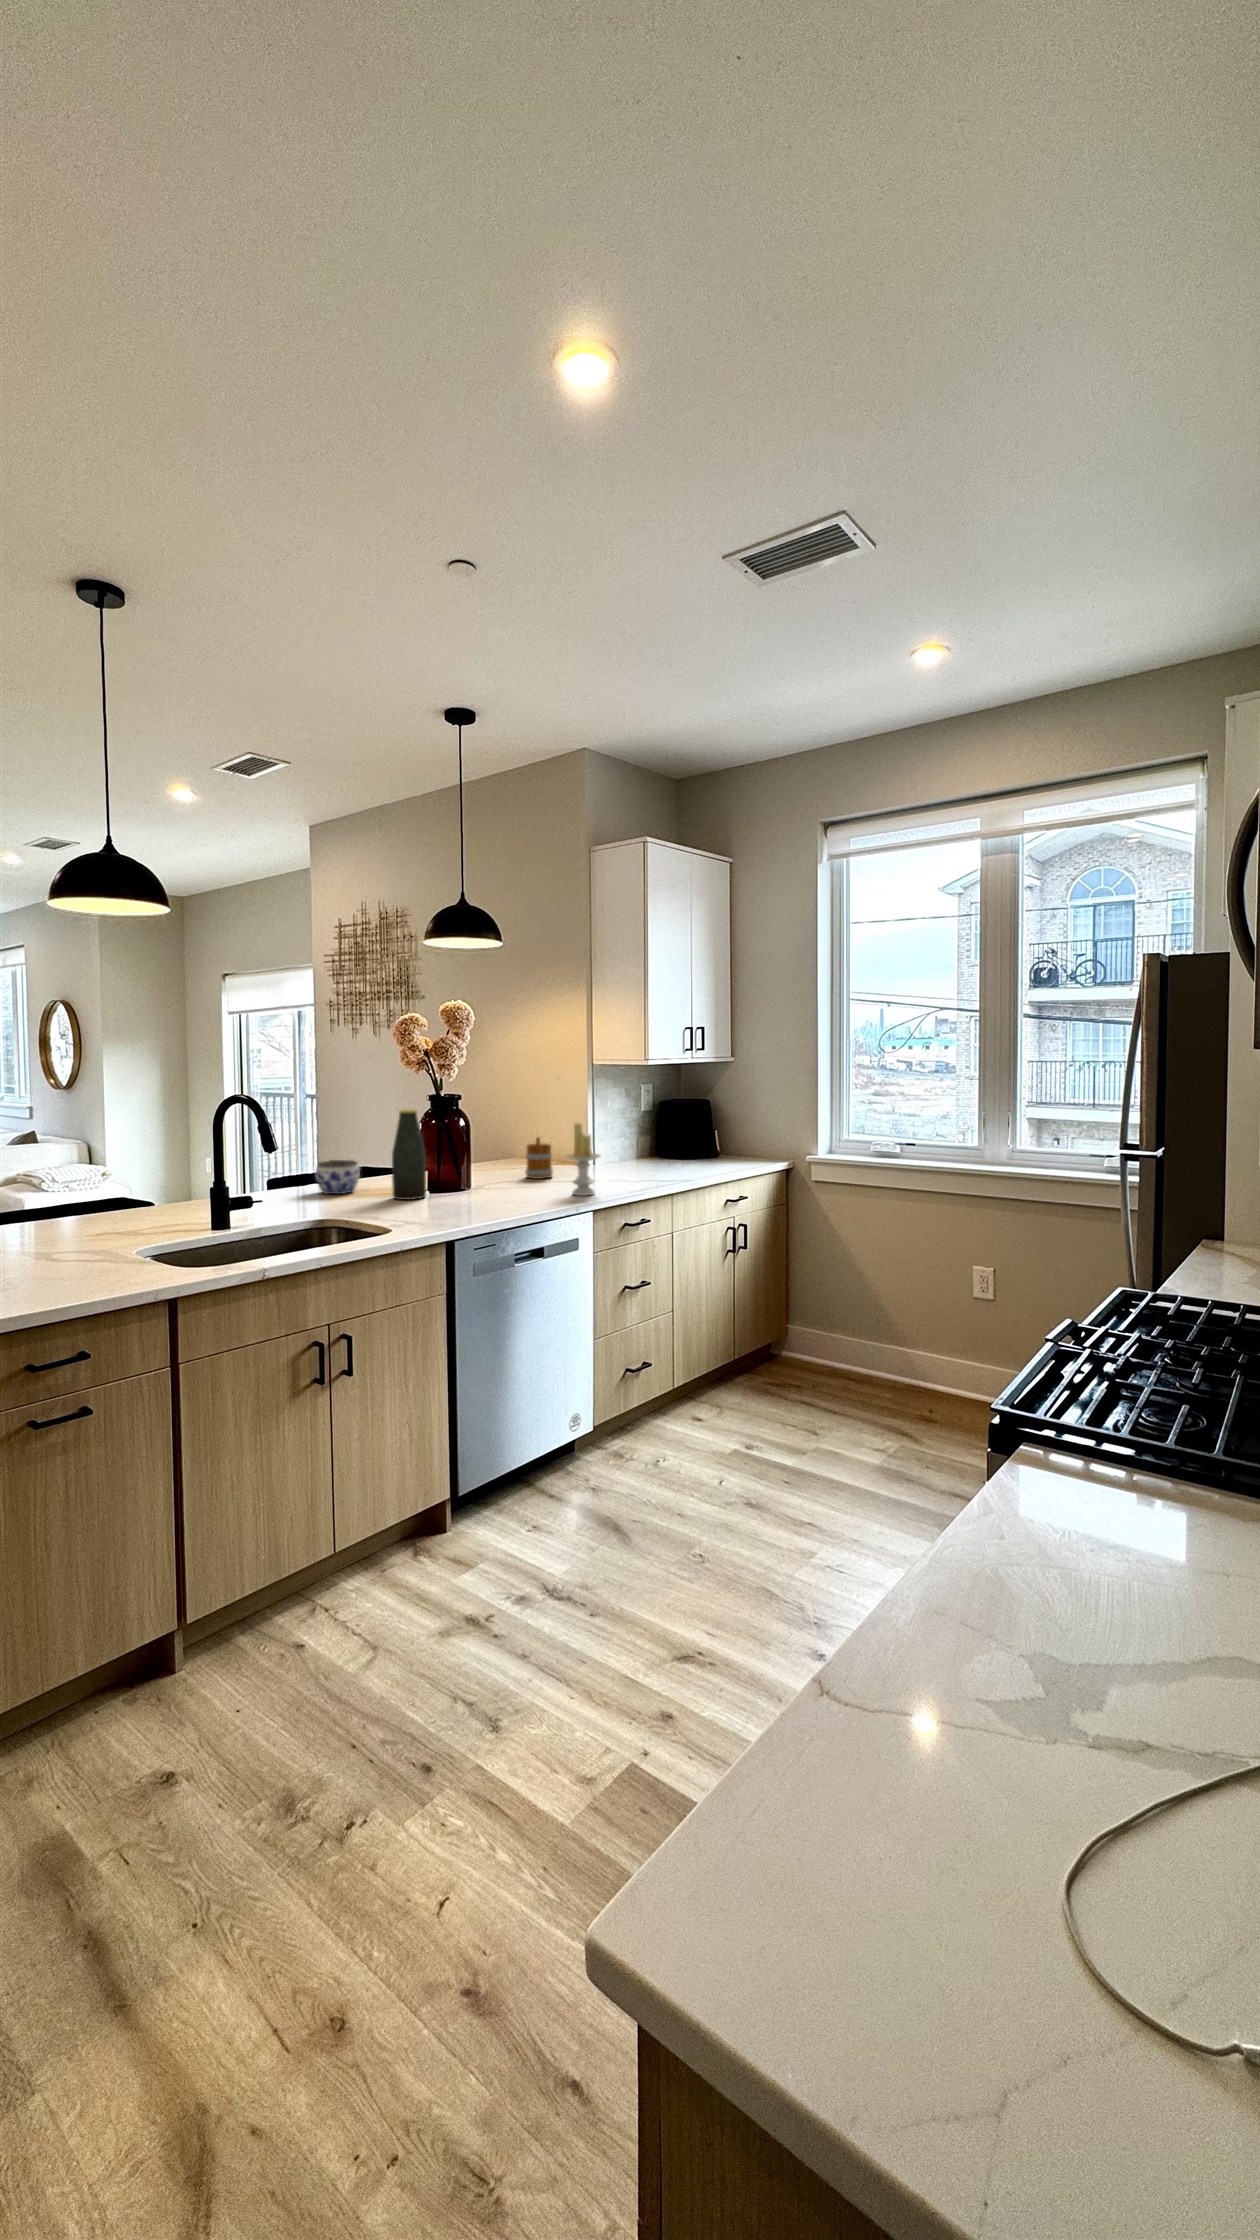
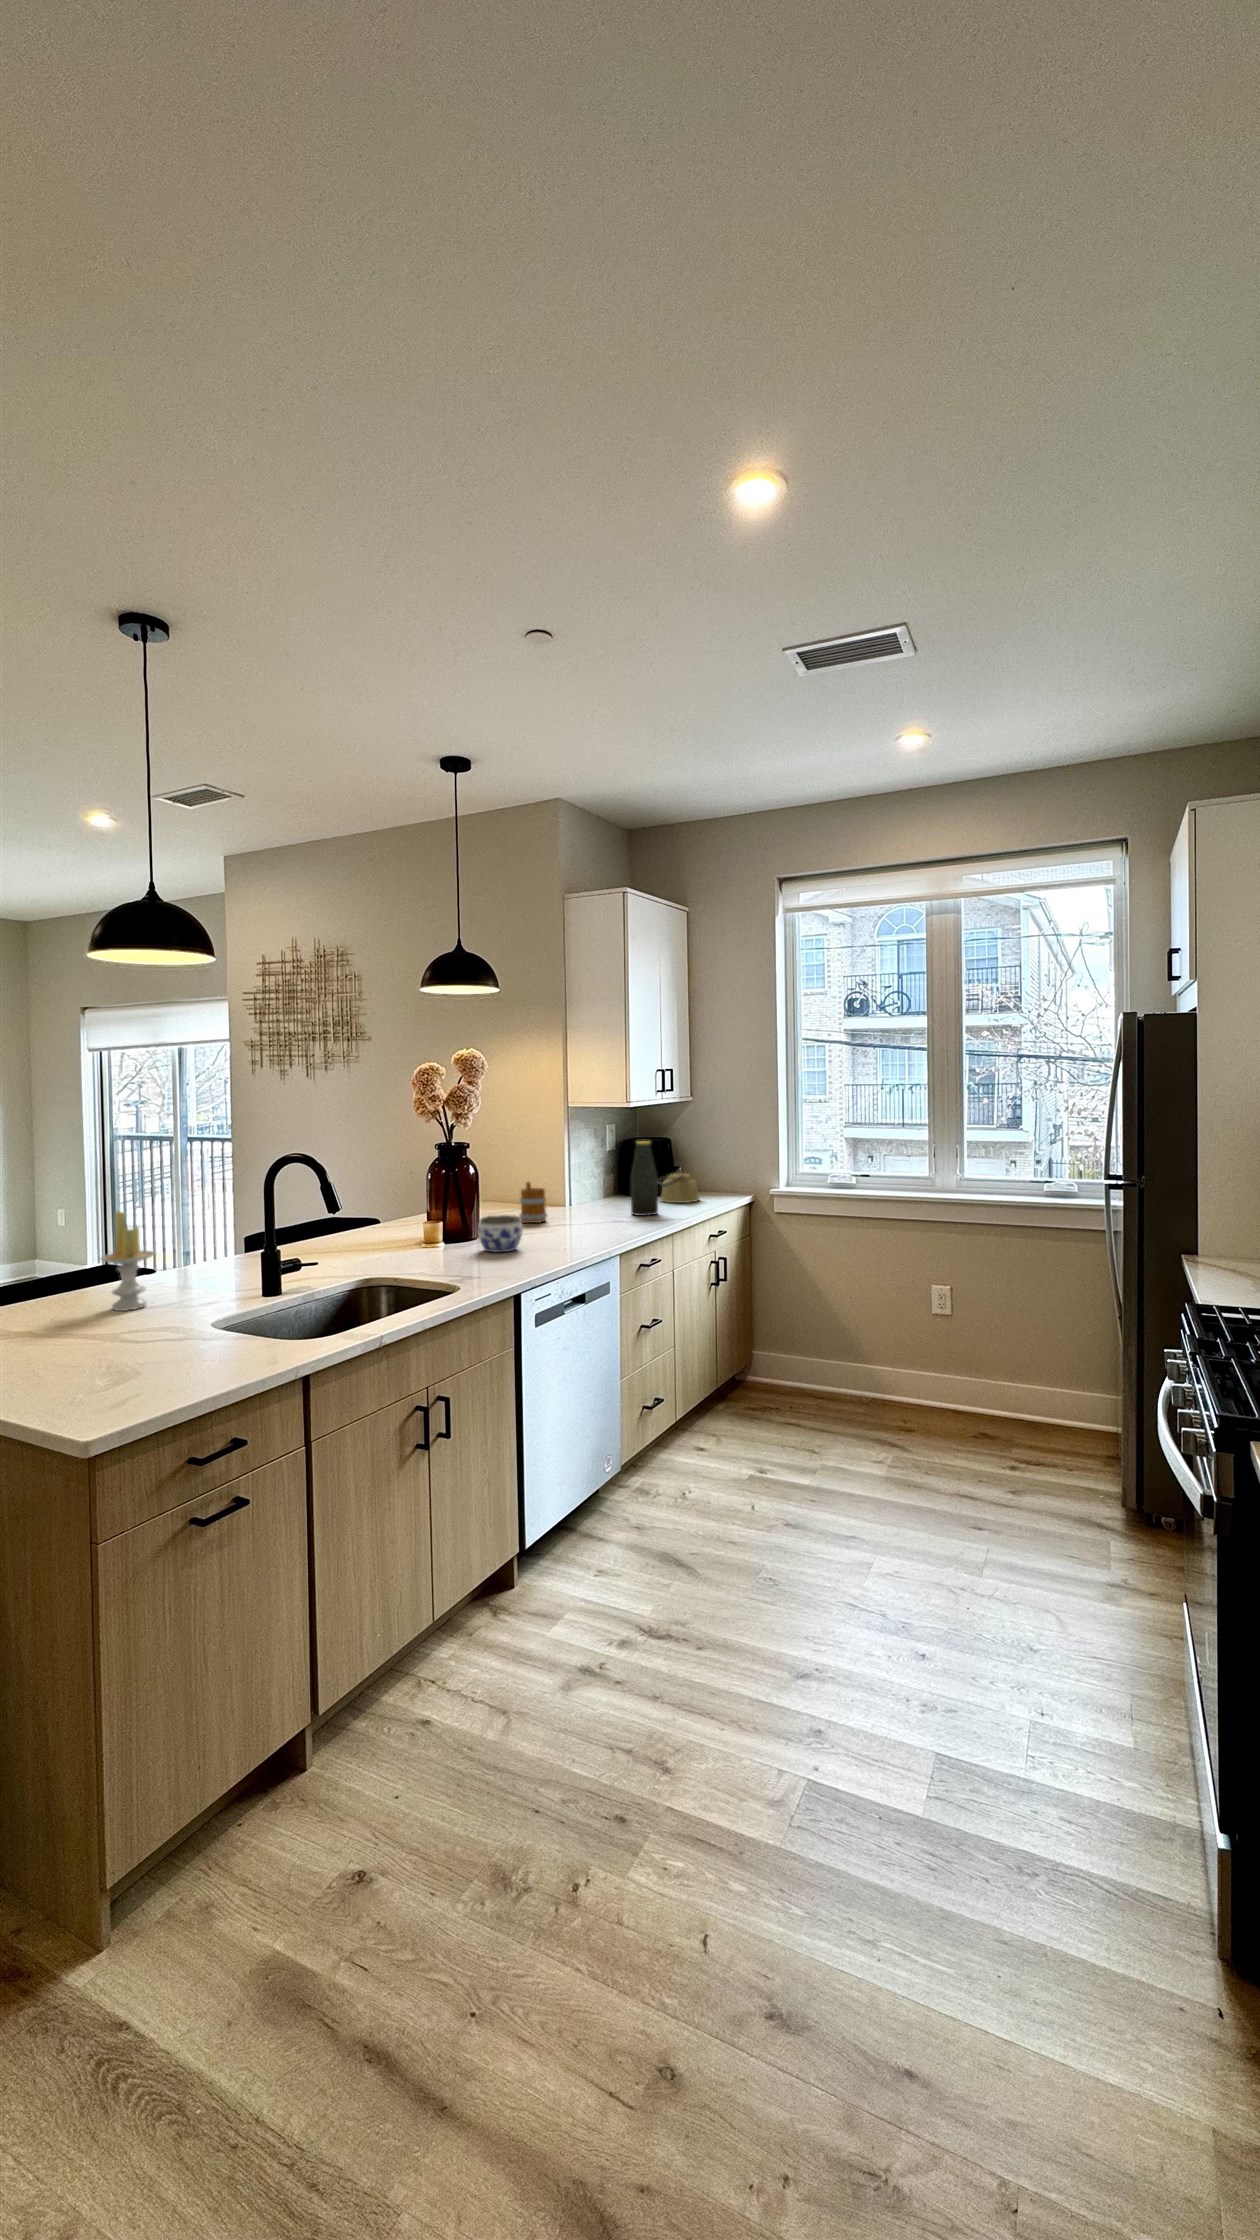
bottle: present [392,1109,426,1200] -> present [631,1141,658,1216]
candle: present [566,1123,600,1196] -> present [100,1211,155,1311]
kettle: none [688,1131,732,1166] -> present [658,1170,699,1203]
jar: present [316,1160,360,1194] -> present [478,1215,523,1252]

